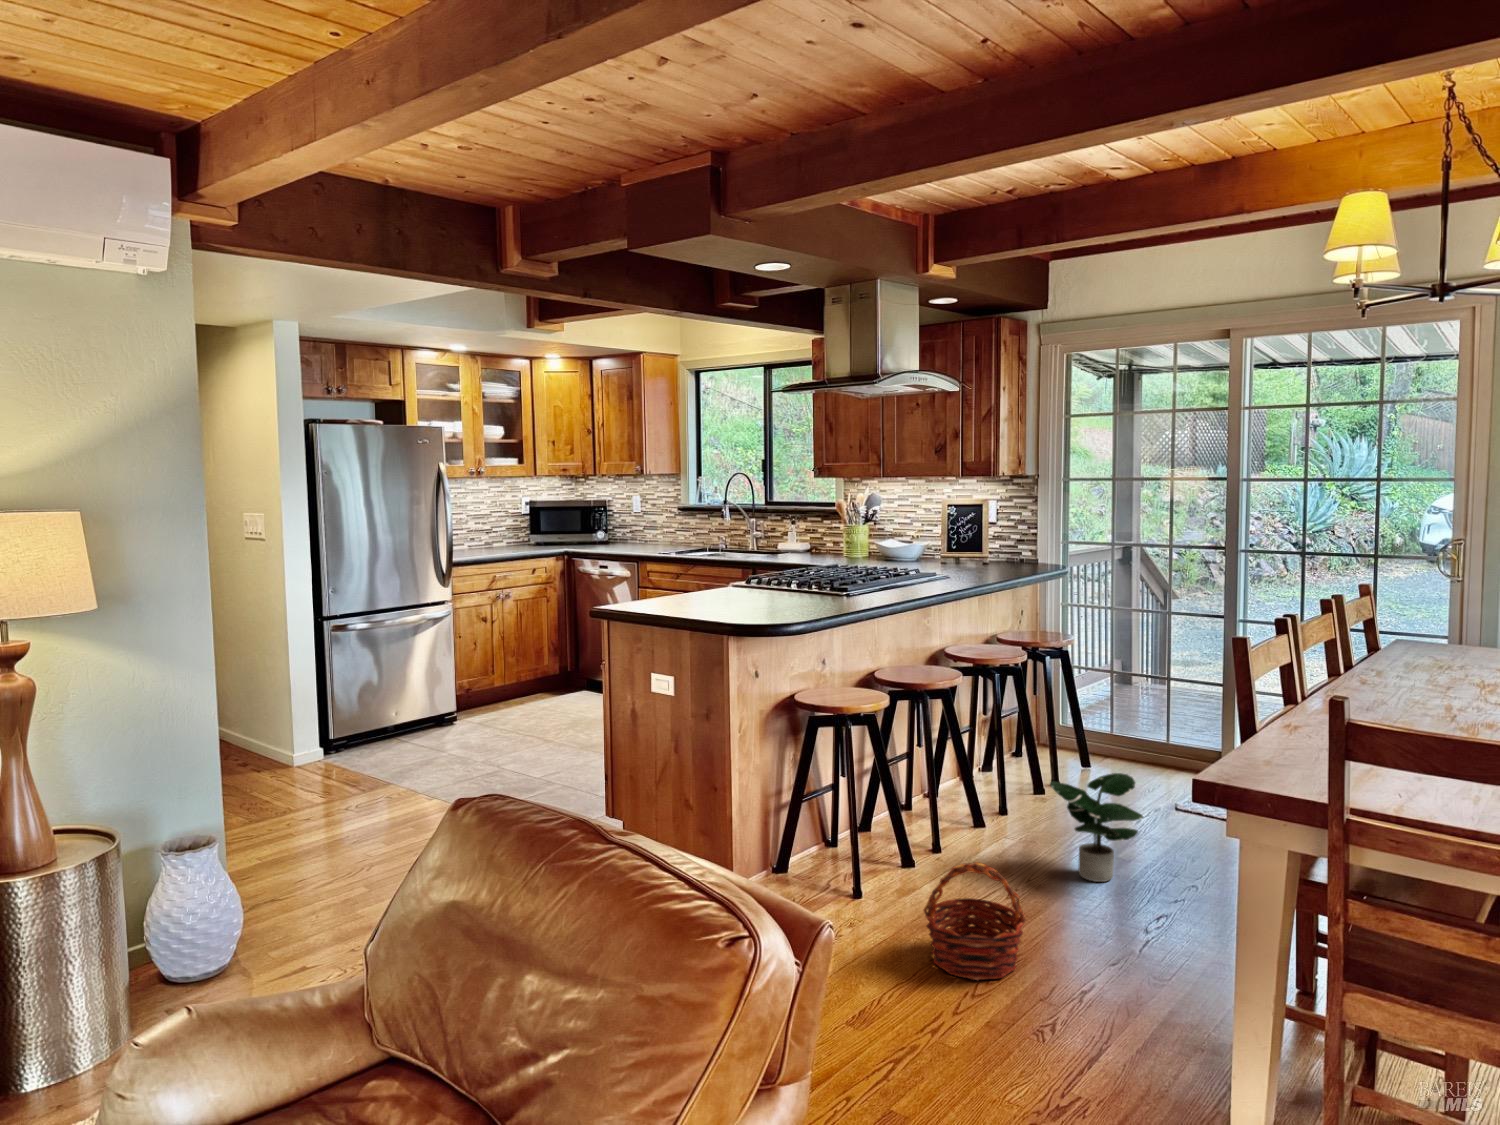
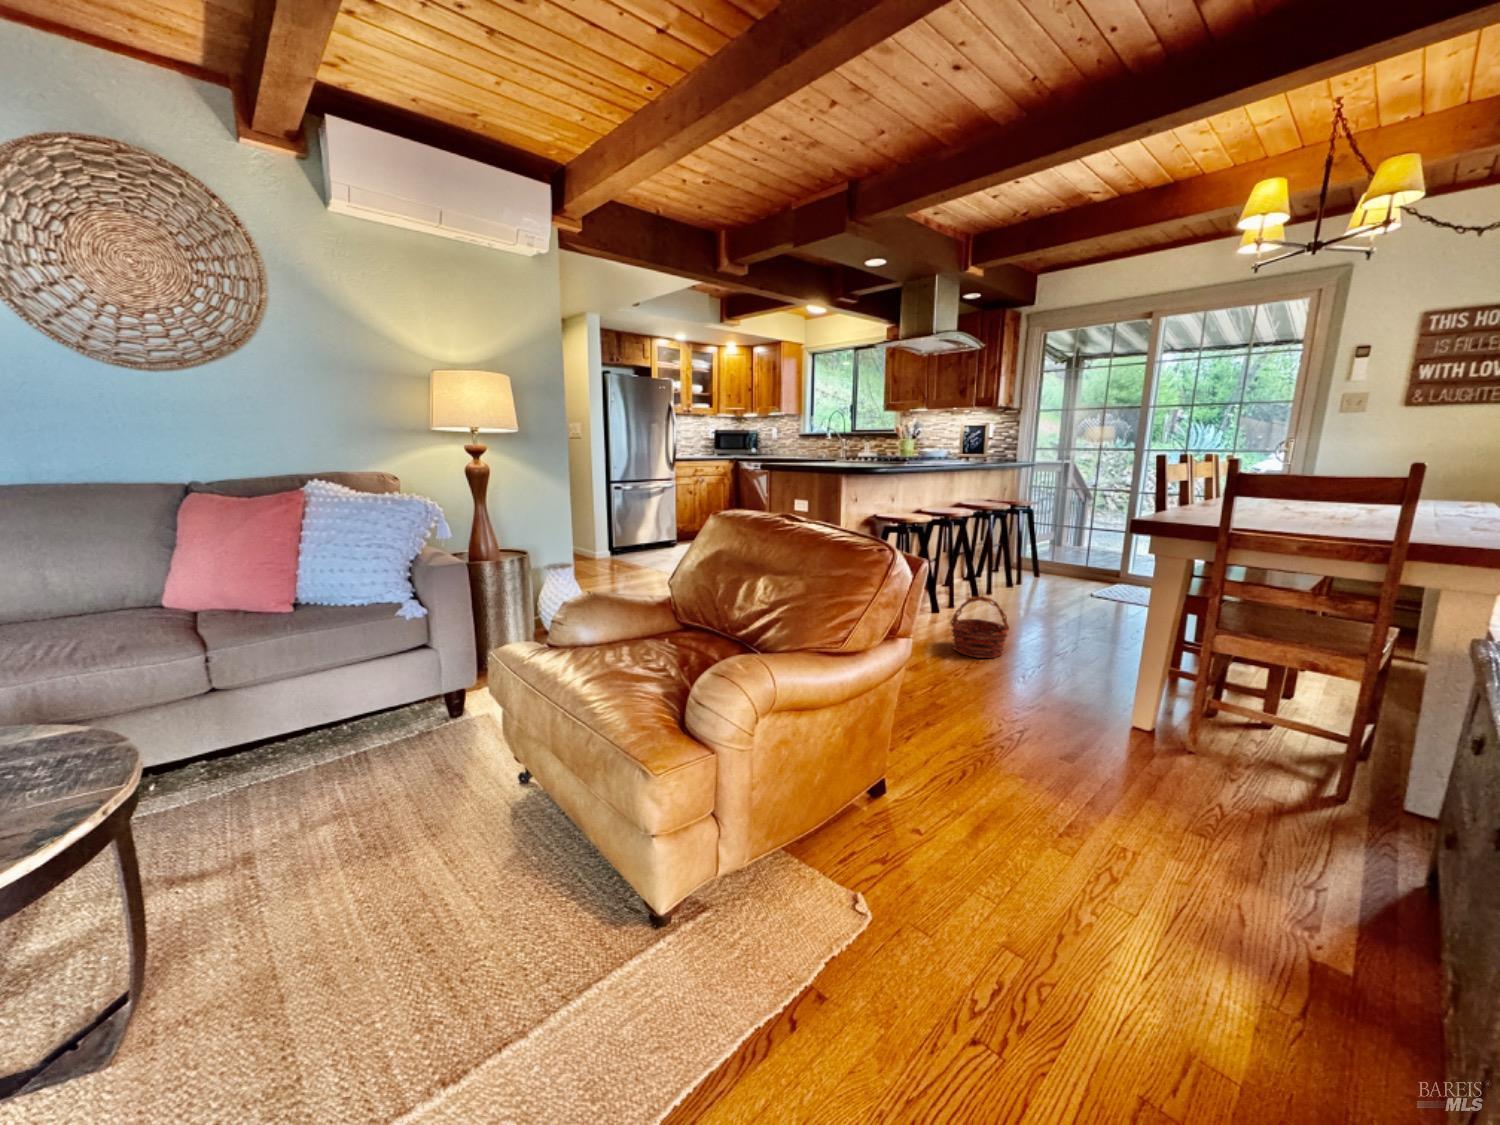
potted plant: present [1050,773,1143,882] -> none [1023,564,1080,624]

